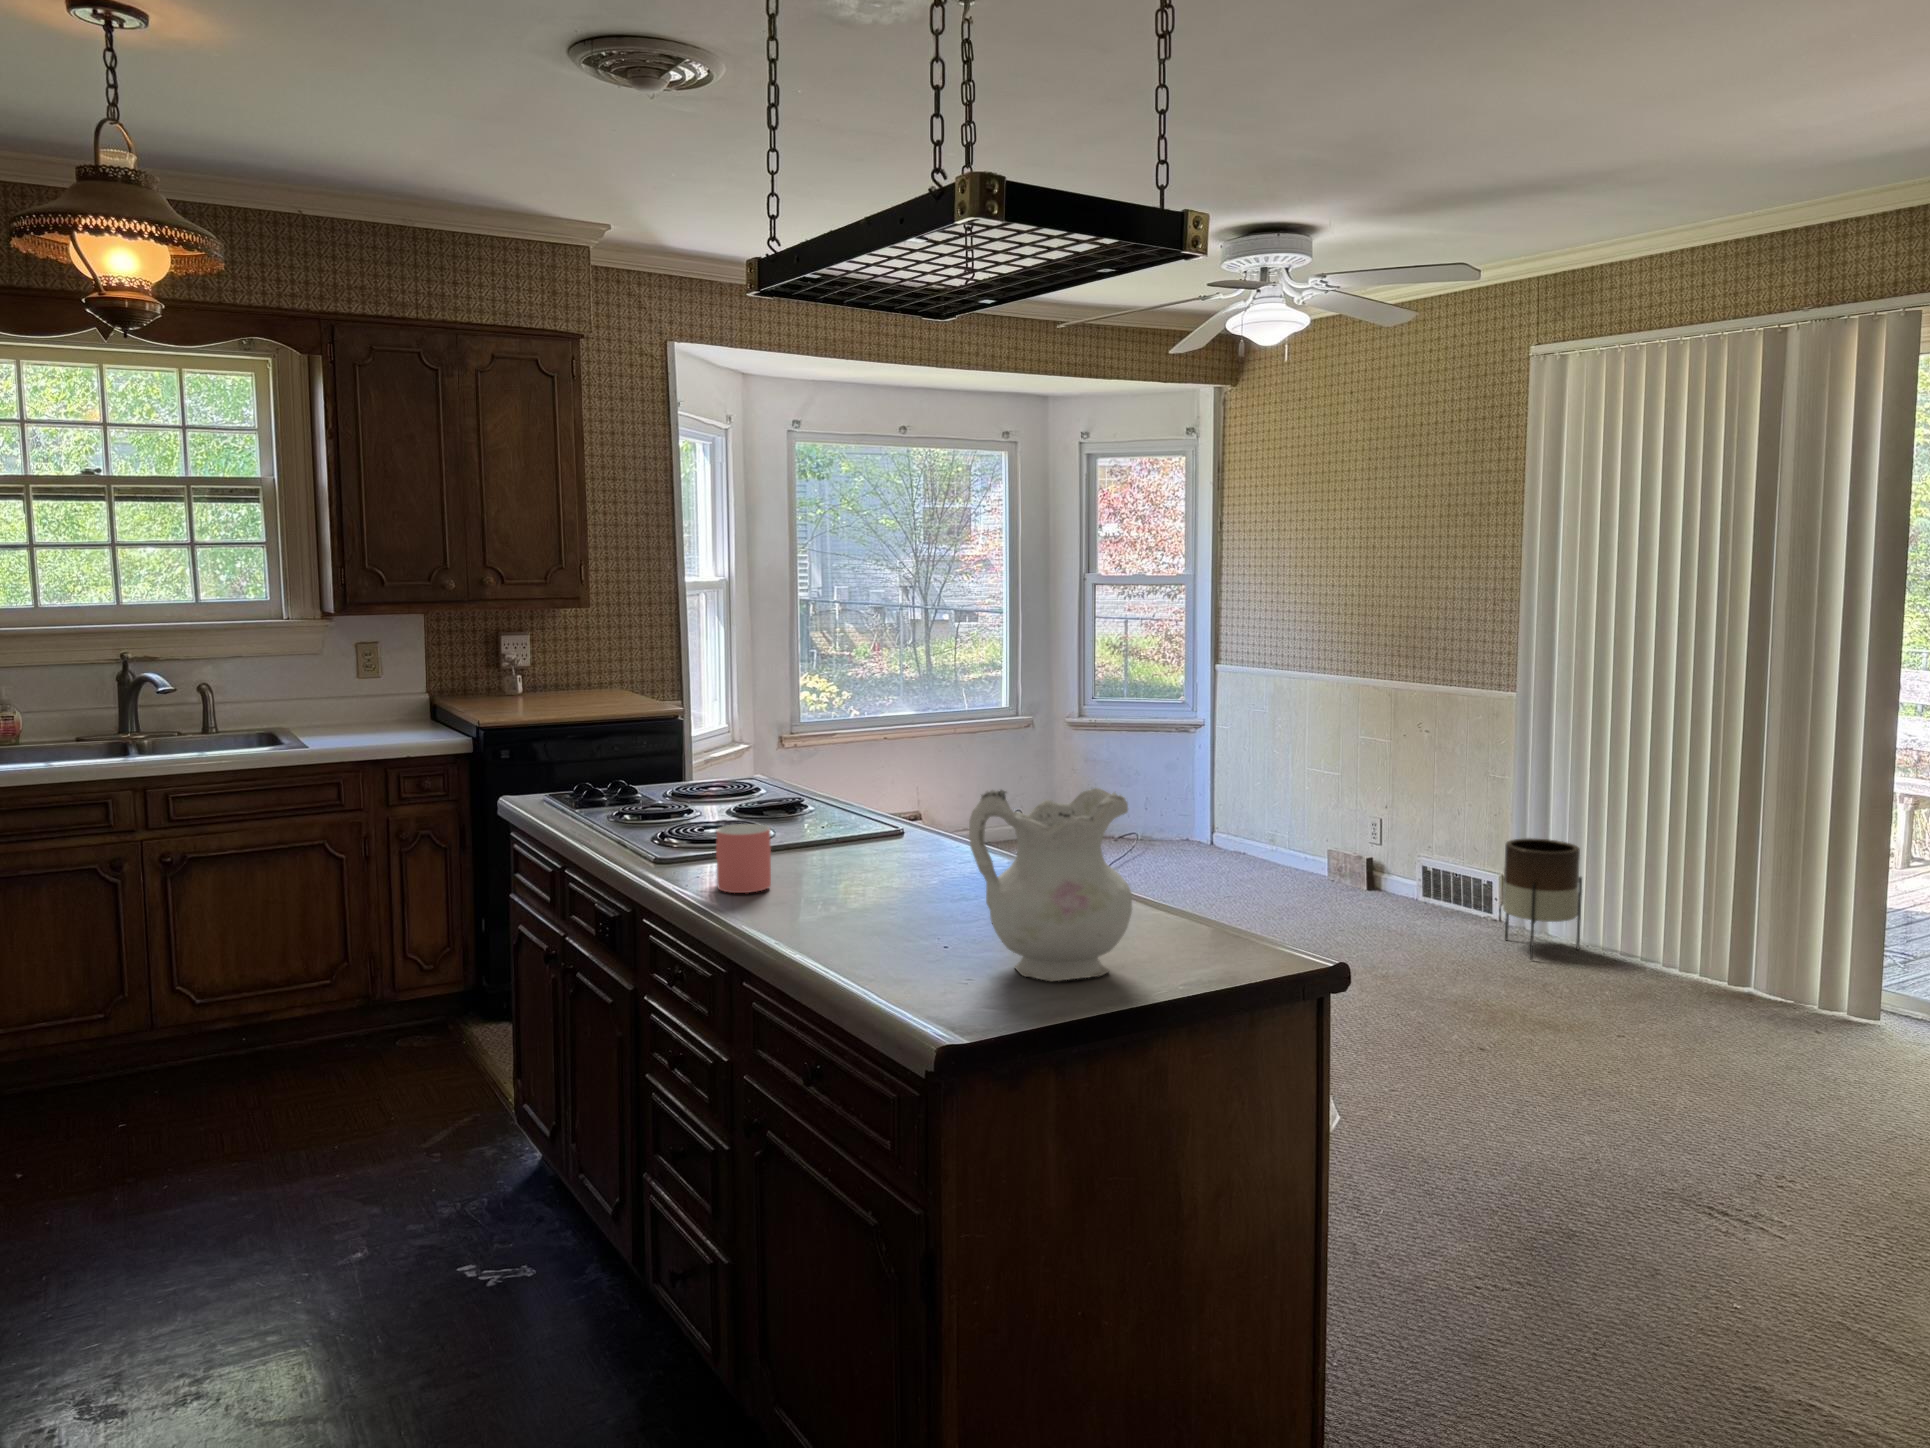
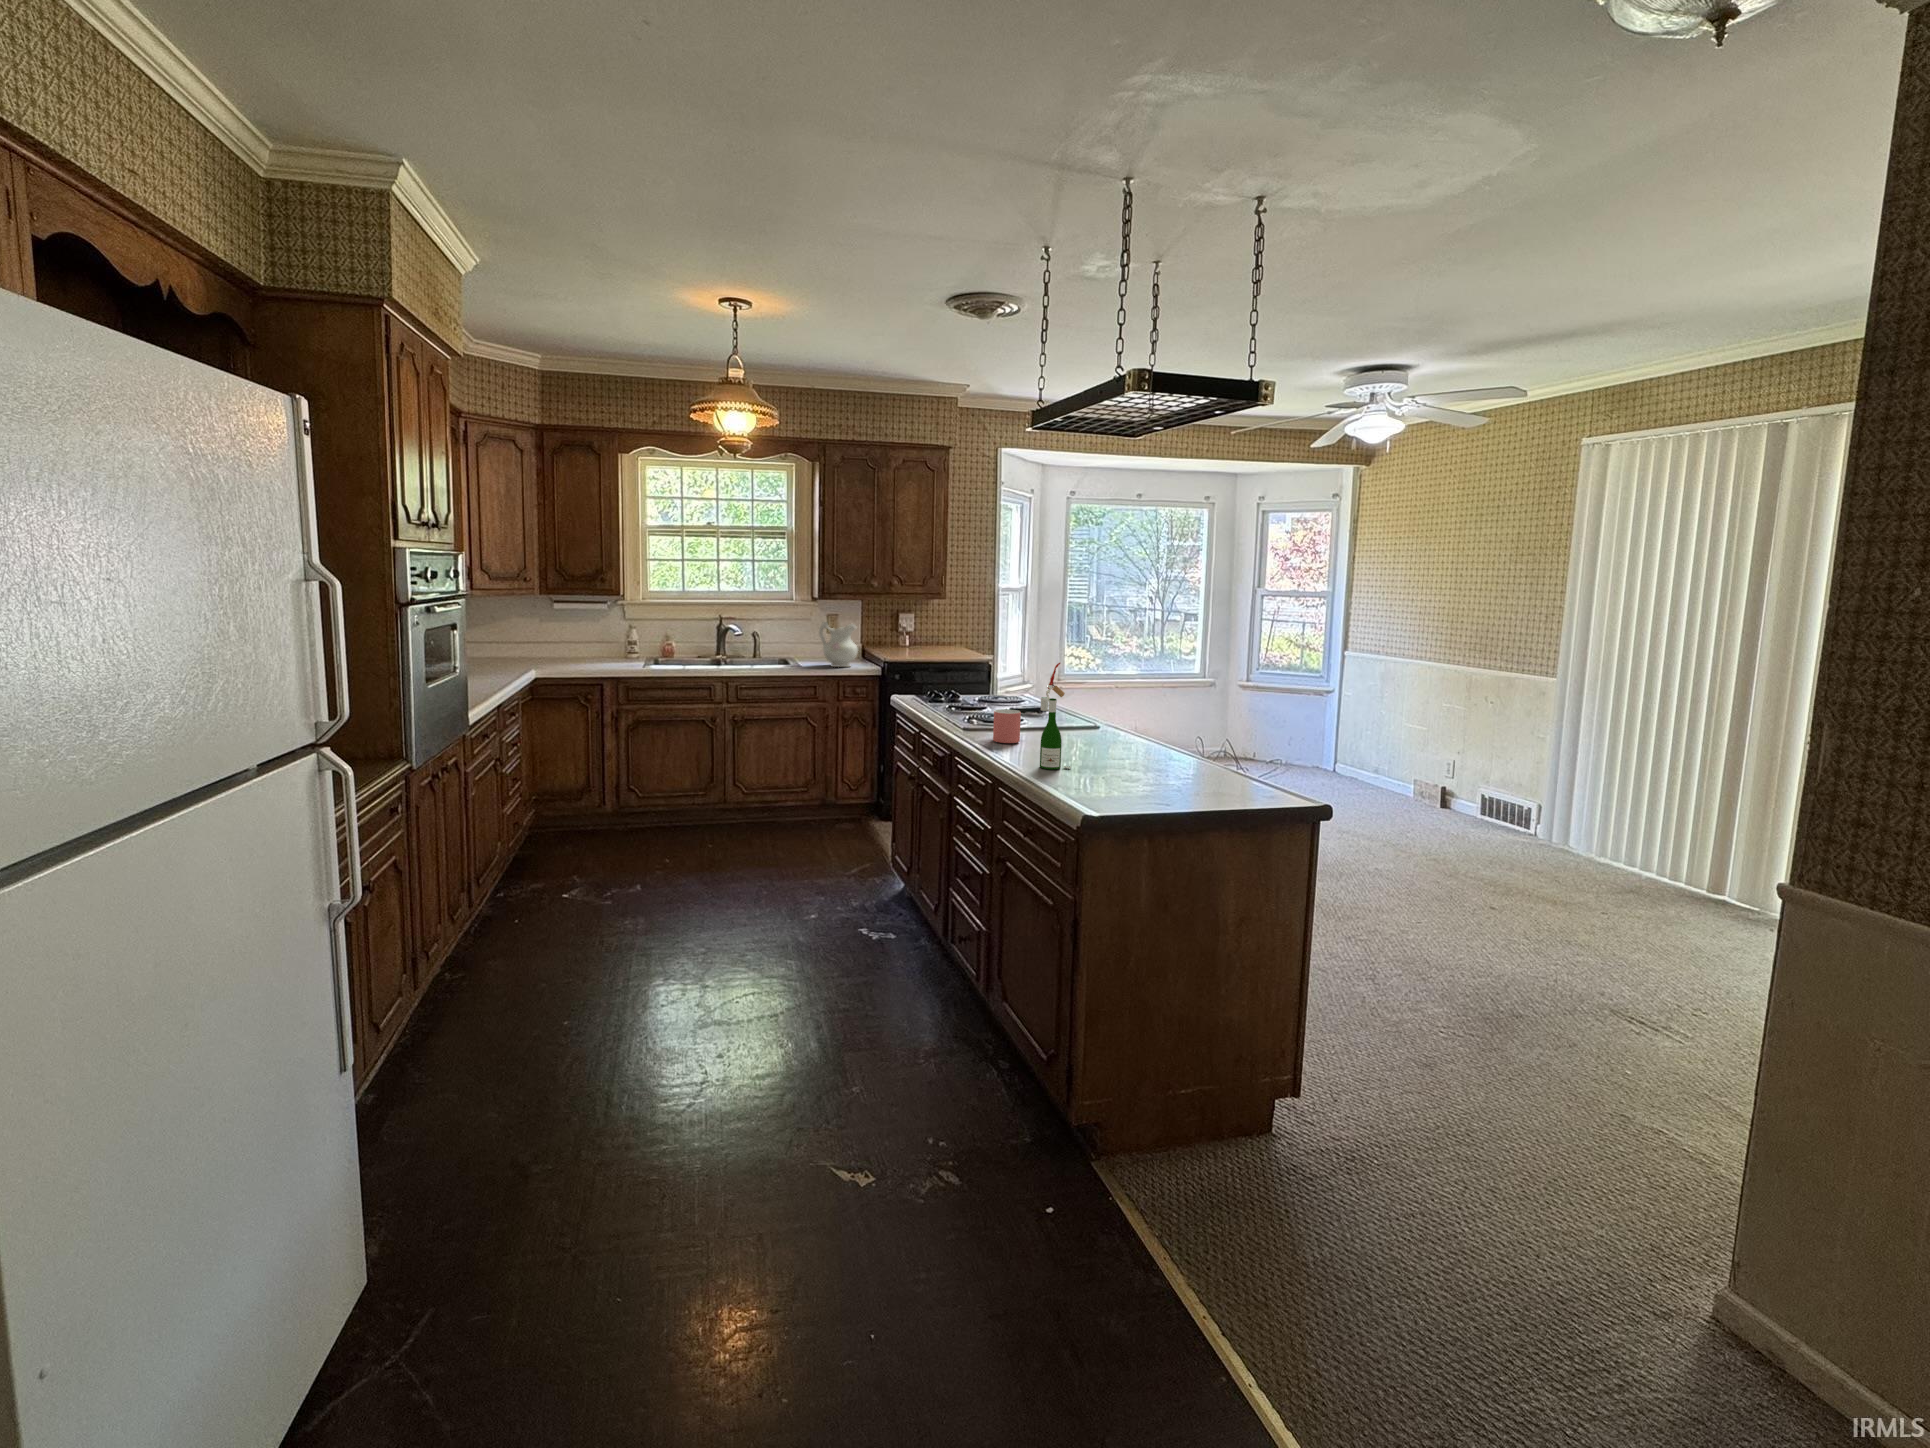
wine bottle: none [819,732,886,950] -> present [1040,663,1071,769]
ceramic pitcher: present [969,788,1132,981] -> present [819,622,858,667]
planter: present [1503,838,1582,960] -> none [1534,780,1600,863]

